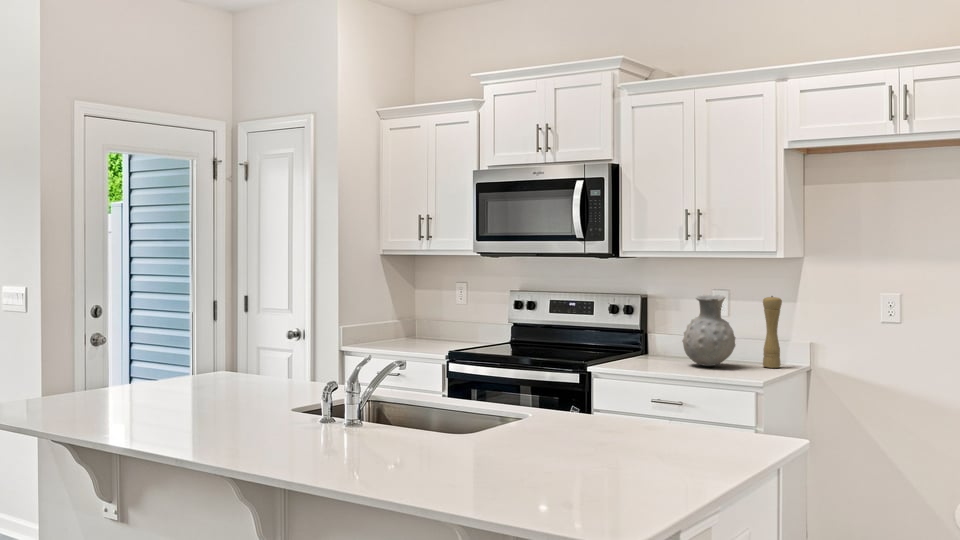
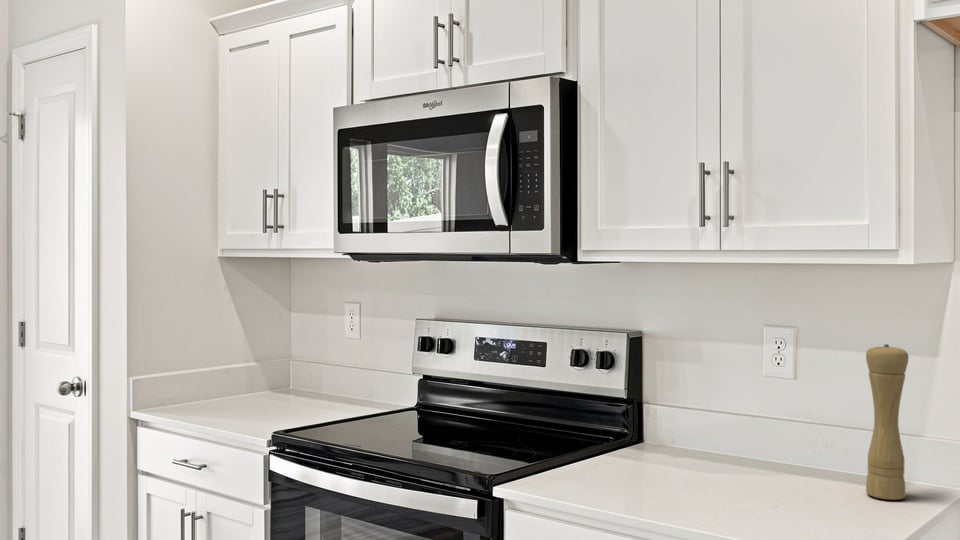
vase: present [682,295,735,366] -> none [694,340,806,491]

